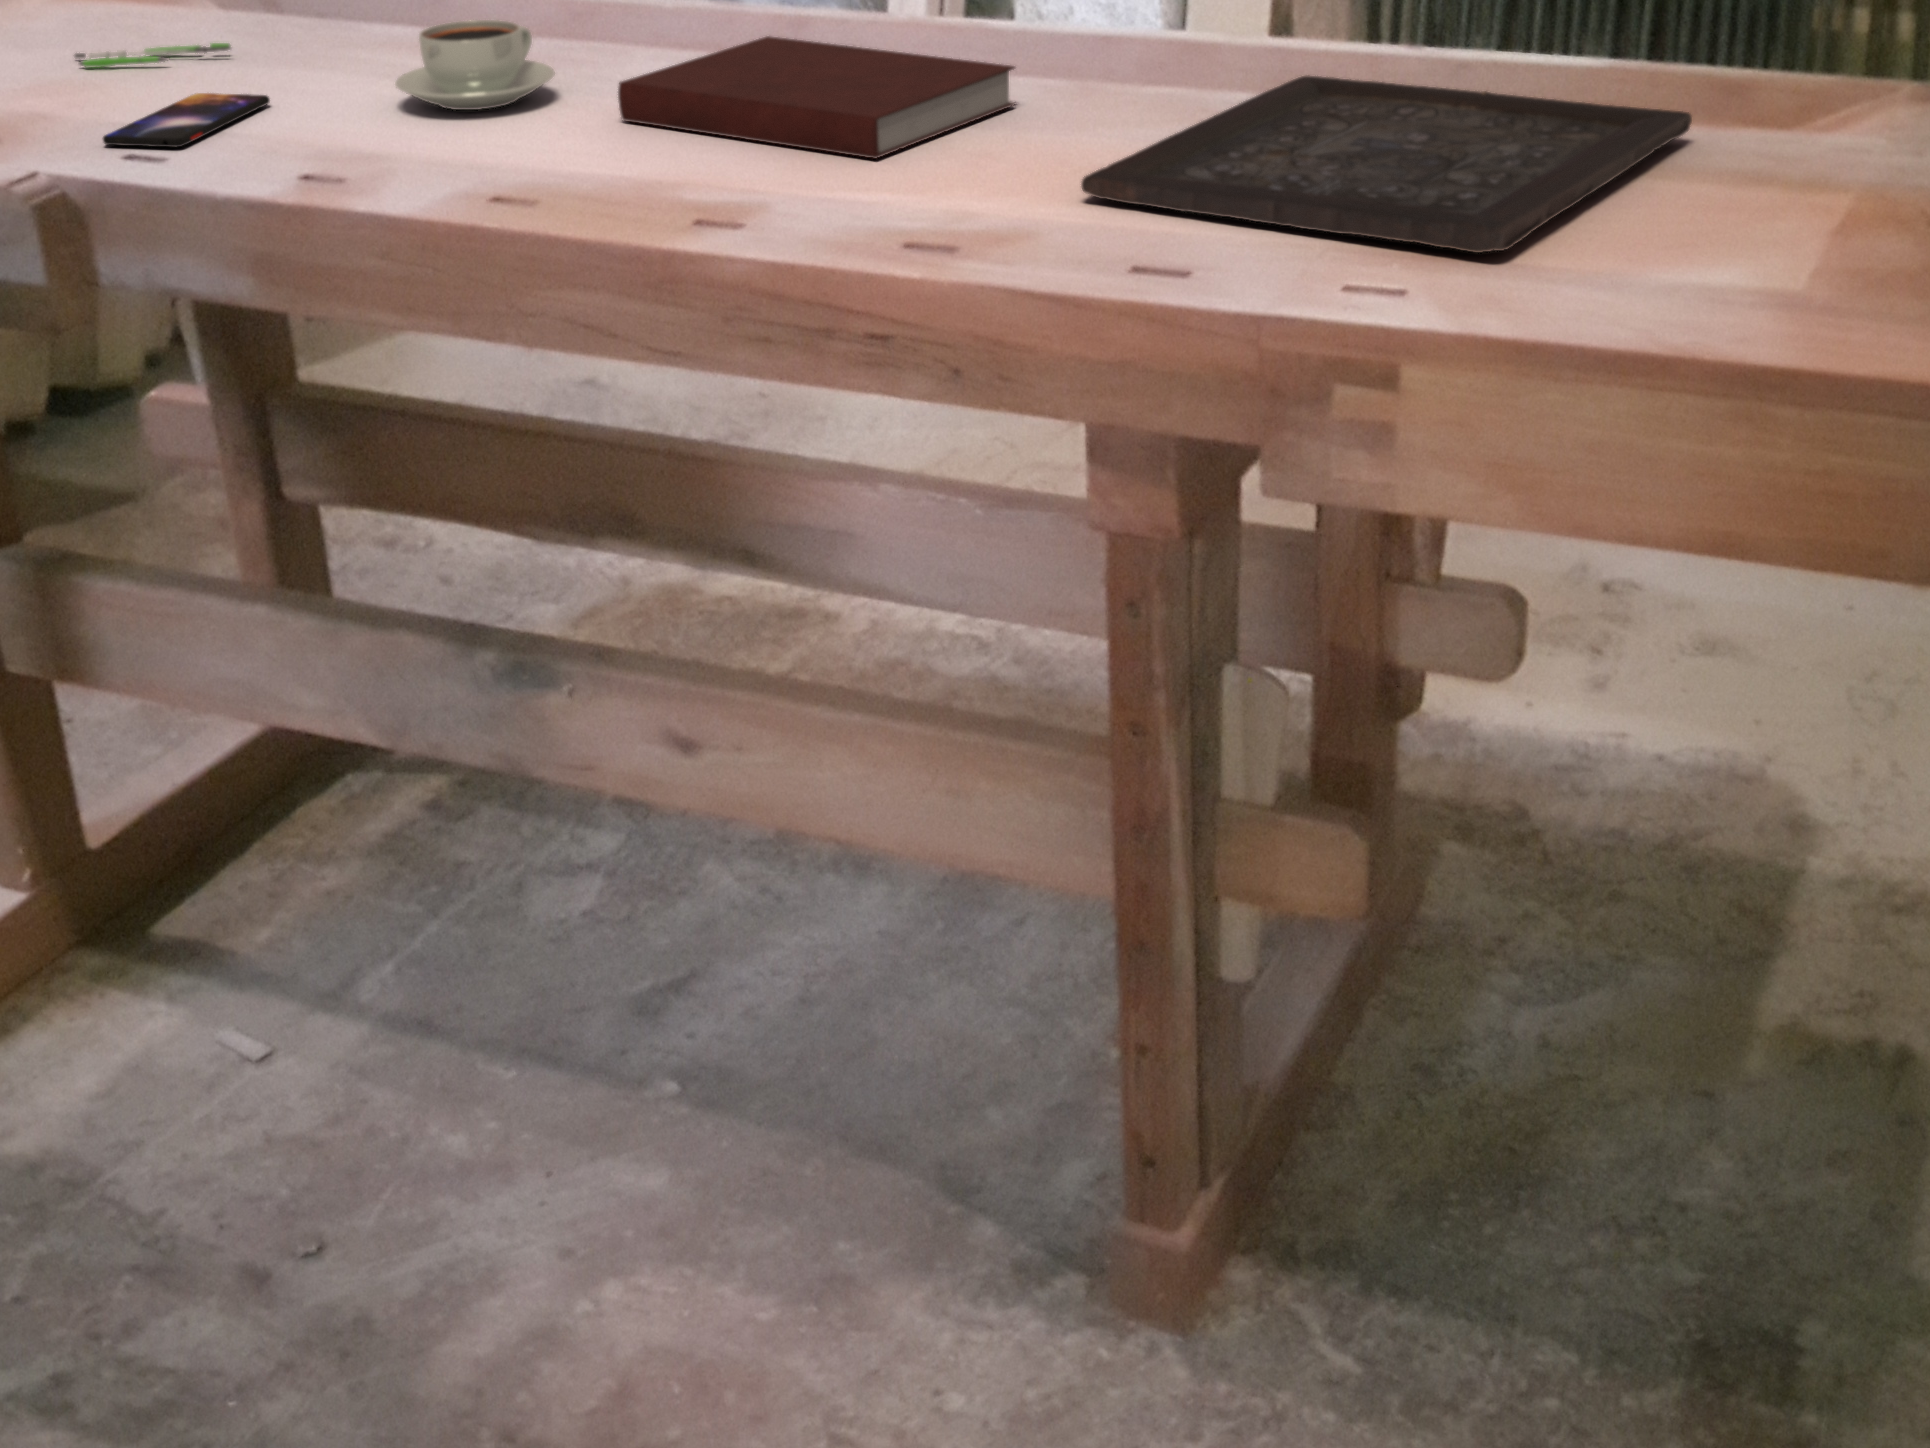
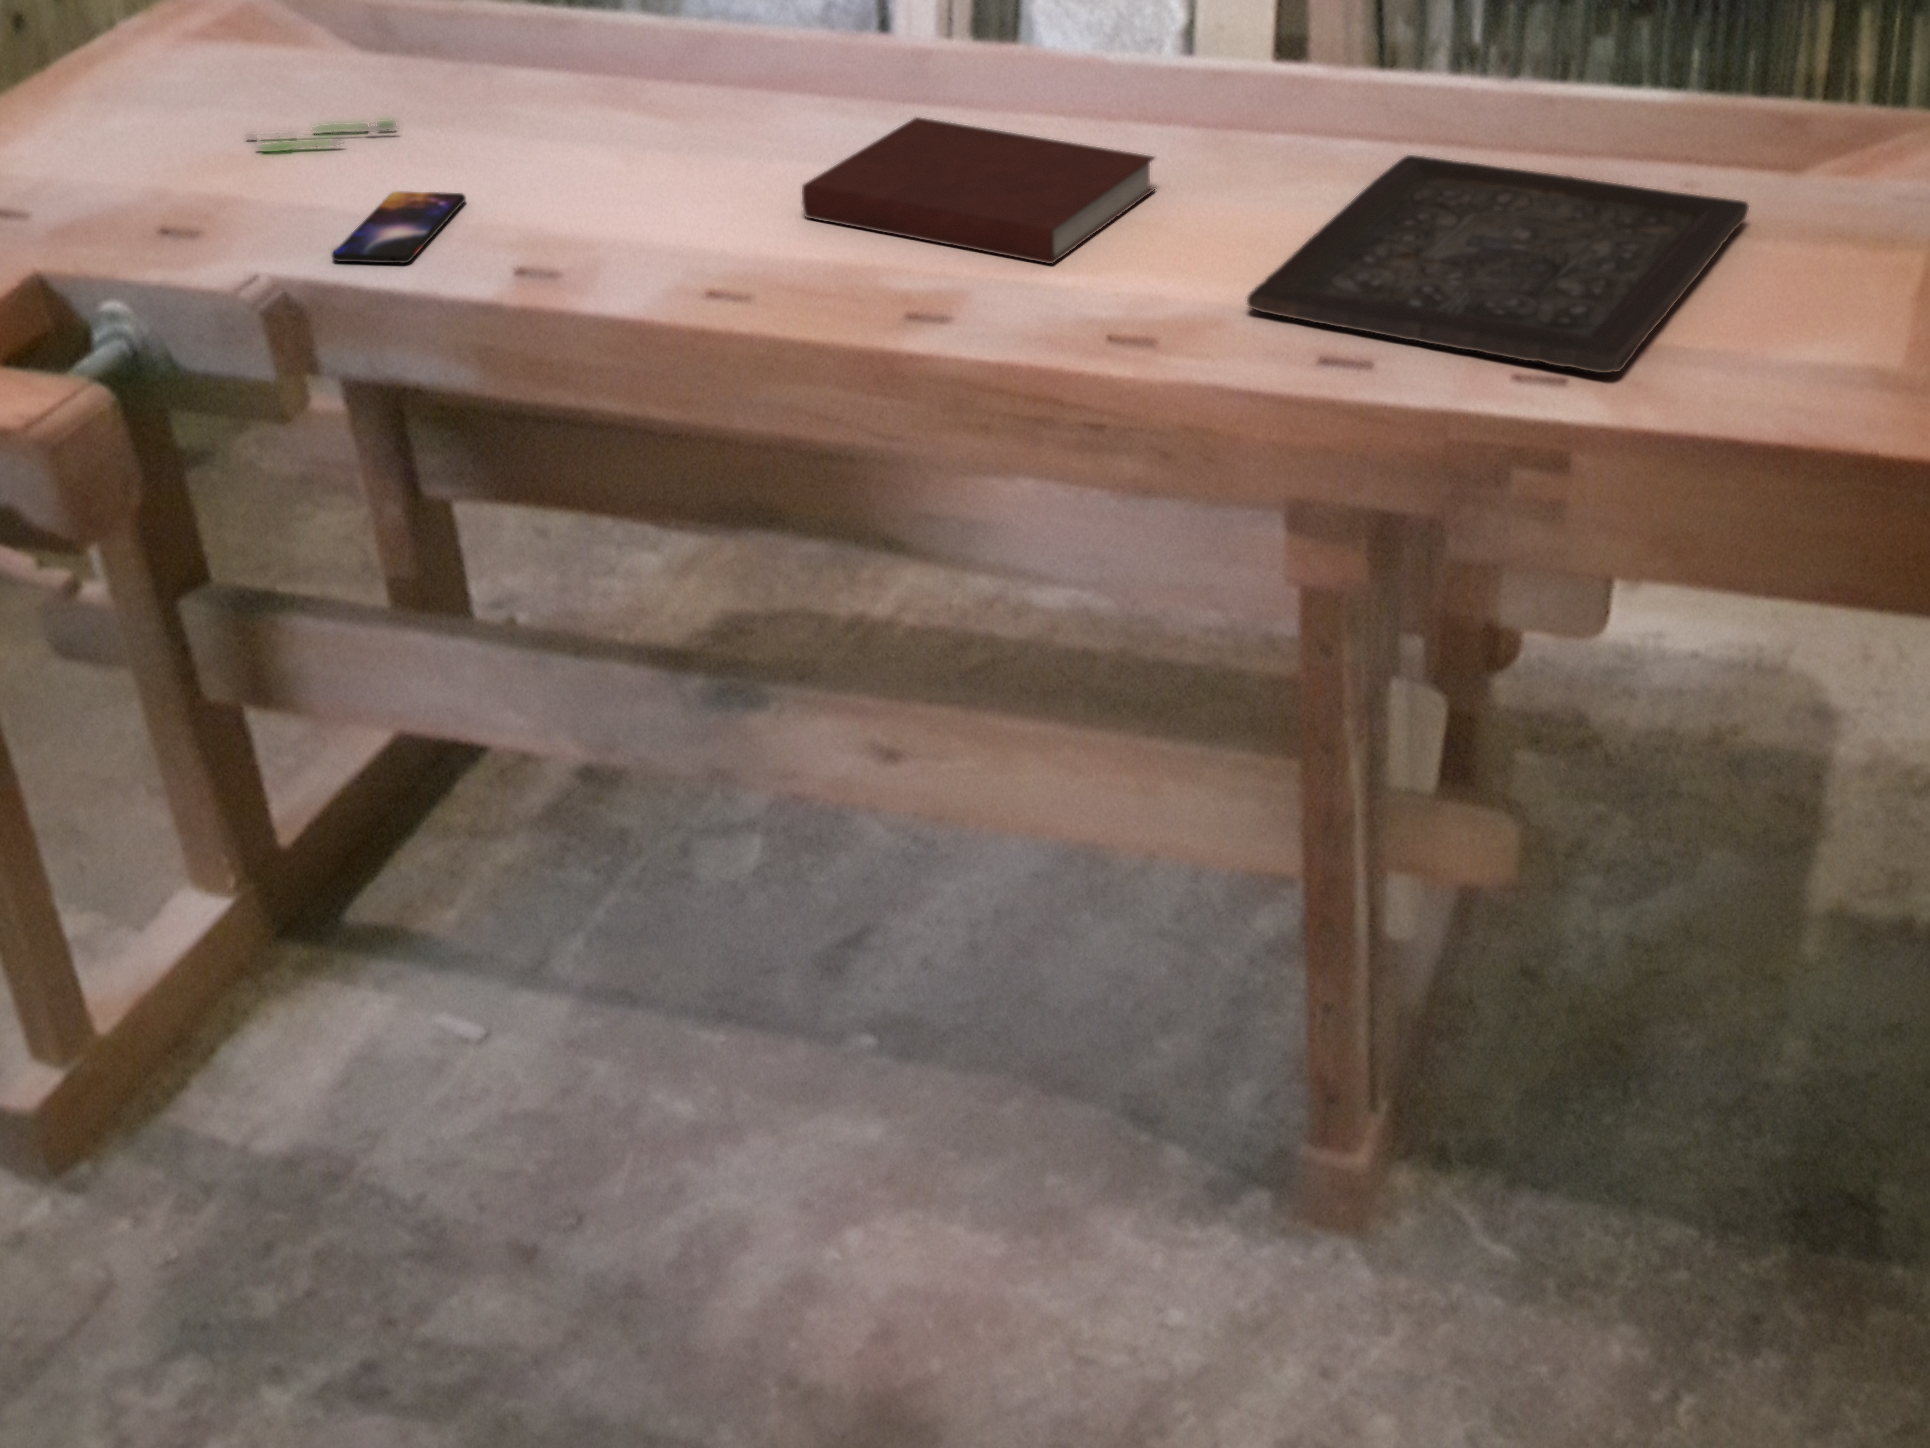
coffee cup: present [395,20,555,110] -> none [585,116,731,206]

